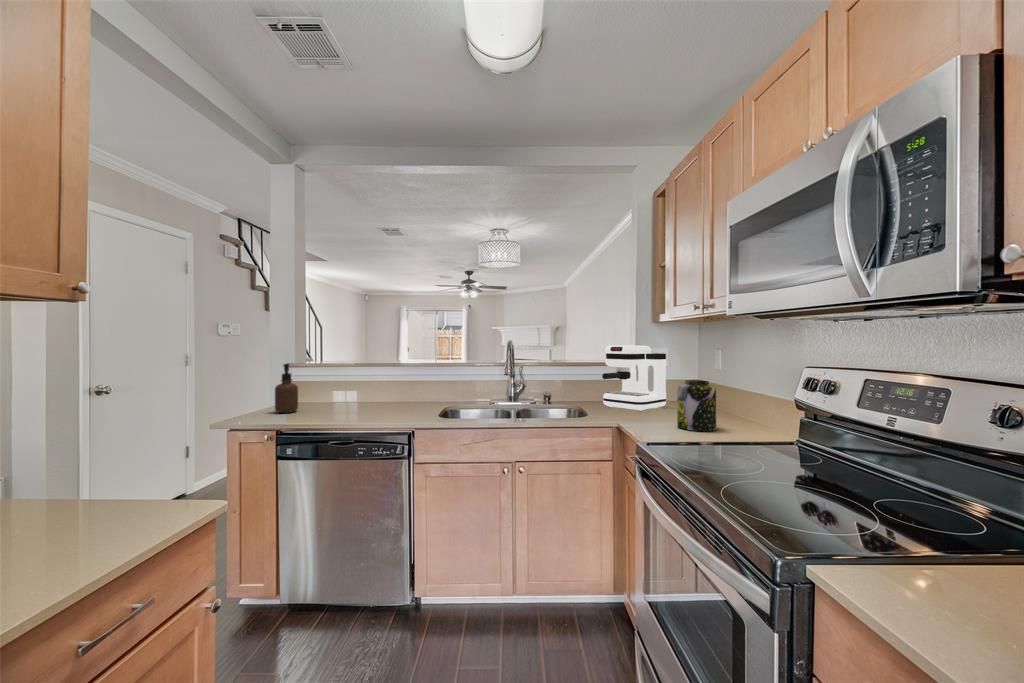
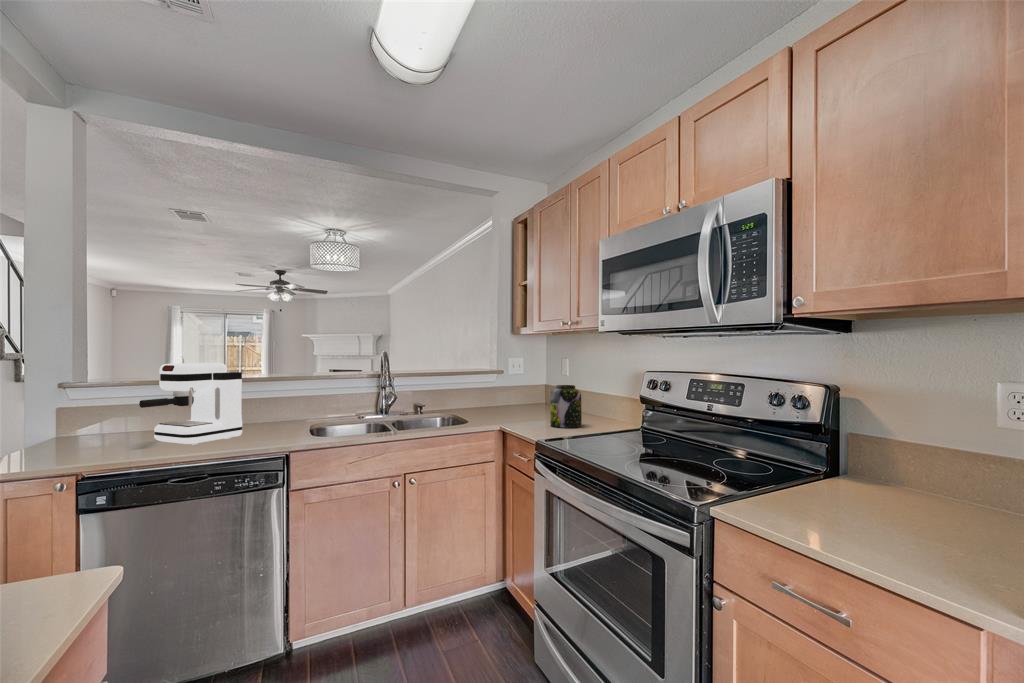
coffee maker: present [602,346,666,411] -> present [139,363,242,445]
soap dispenser: present [275,364,298,413] -> none [93,383,126,444]

